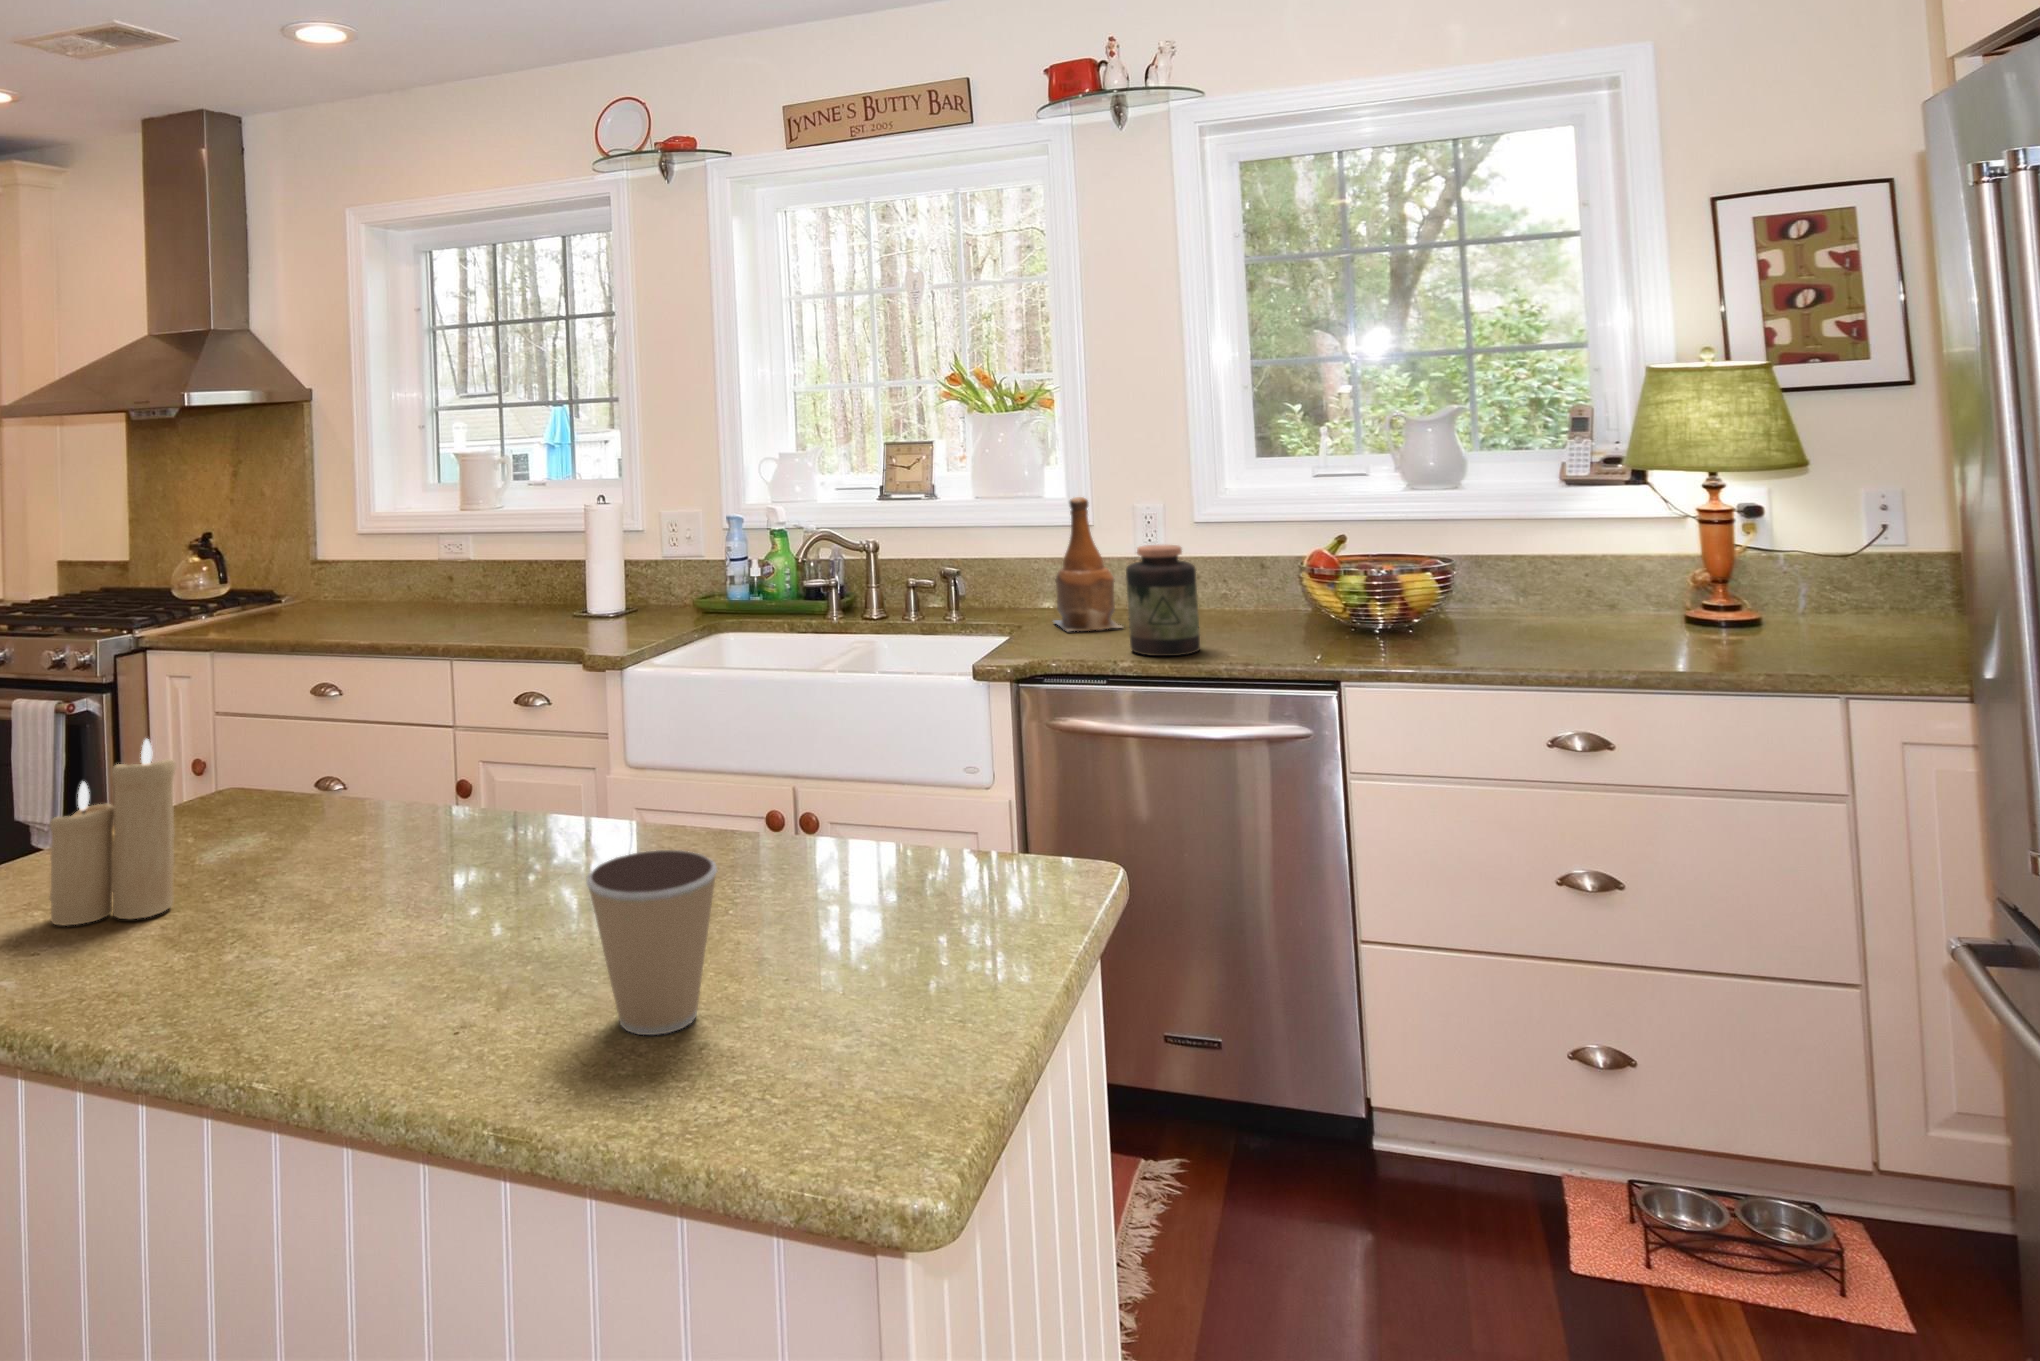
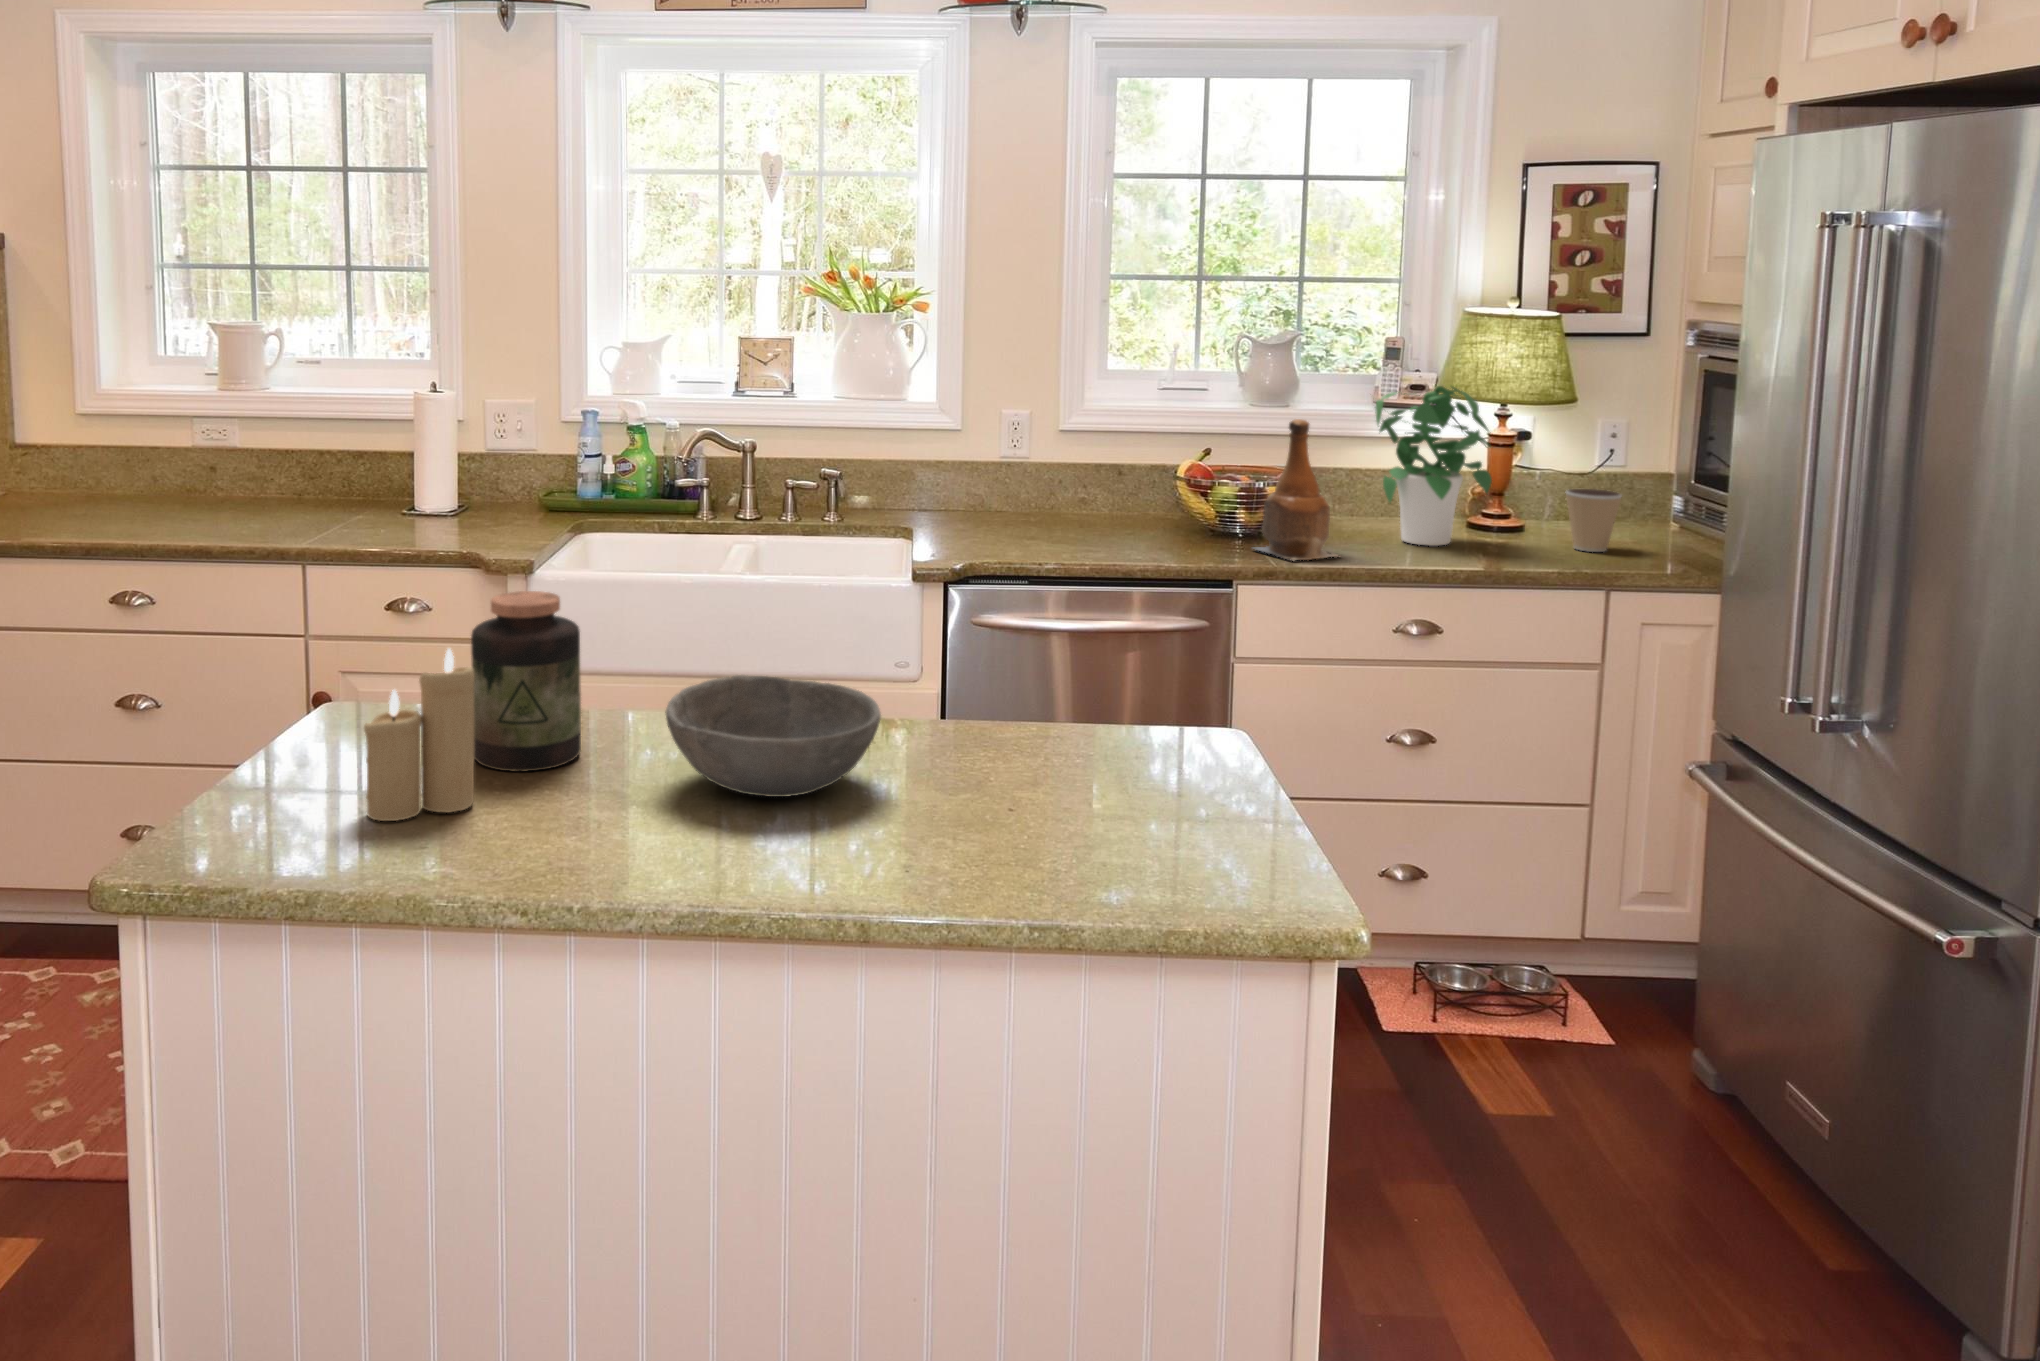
potted plant: none [1512,452,1685,644] -> present [1375,386,1492,546]
bottle: present [1054,497,1122,631] -> present [1254,419,1338,561]
jar: present [1126,545,1200,656] -> present [471,591,581,772]
bowl: none [359,778,610,924] -> present [665,675,881,797]
coffee cup: present [586,850,717,1035] -> present [1565,489,1622,552]

